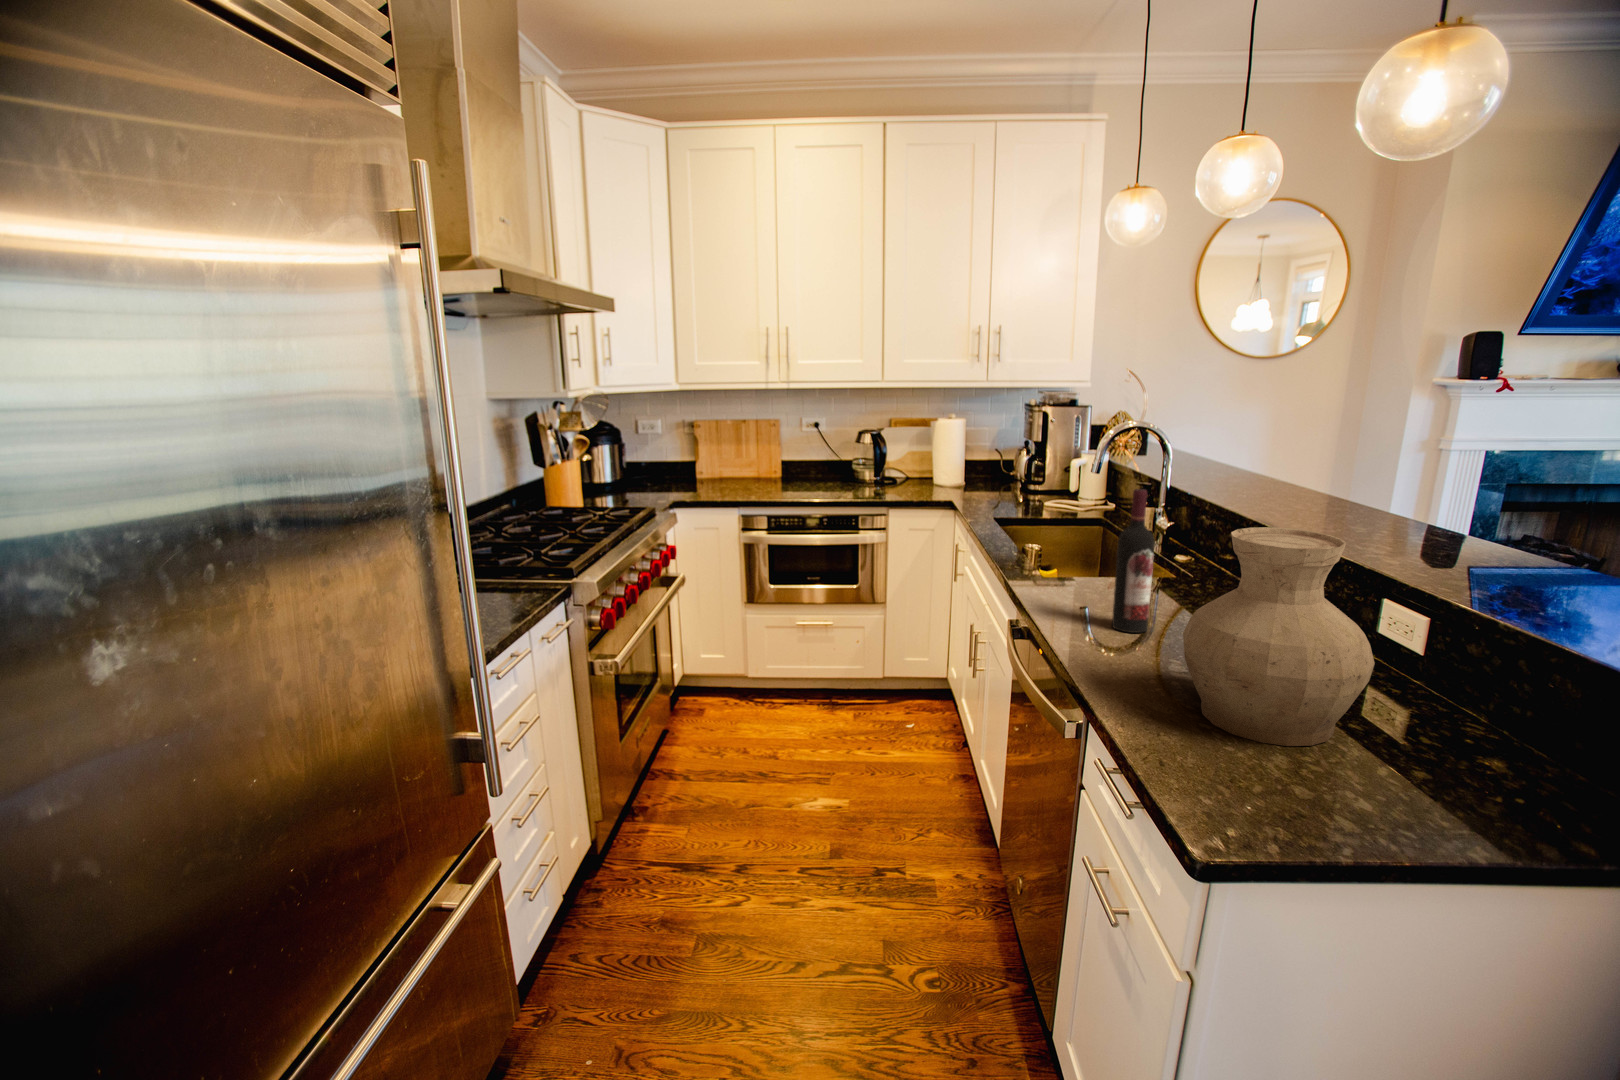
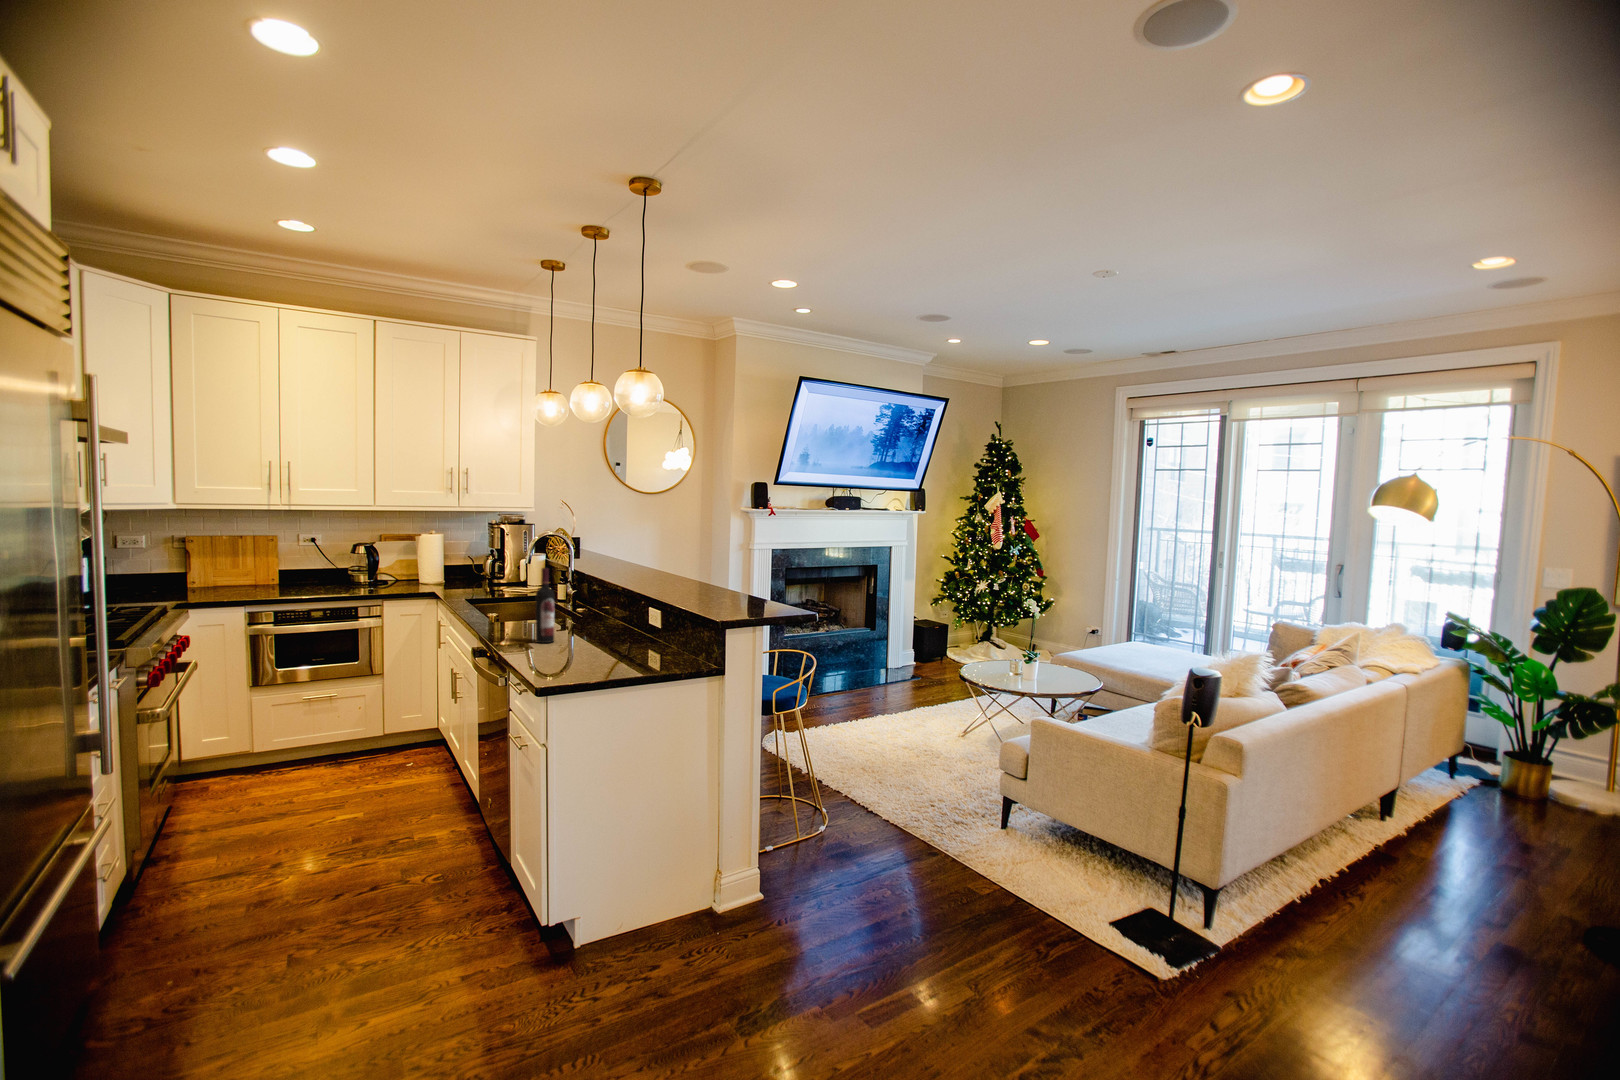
vase: present [1183,527,1375,746] -> none [559,578,634,670]

